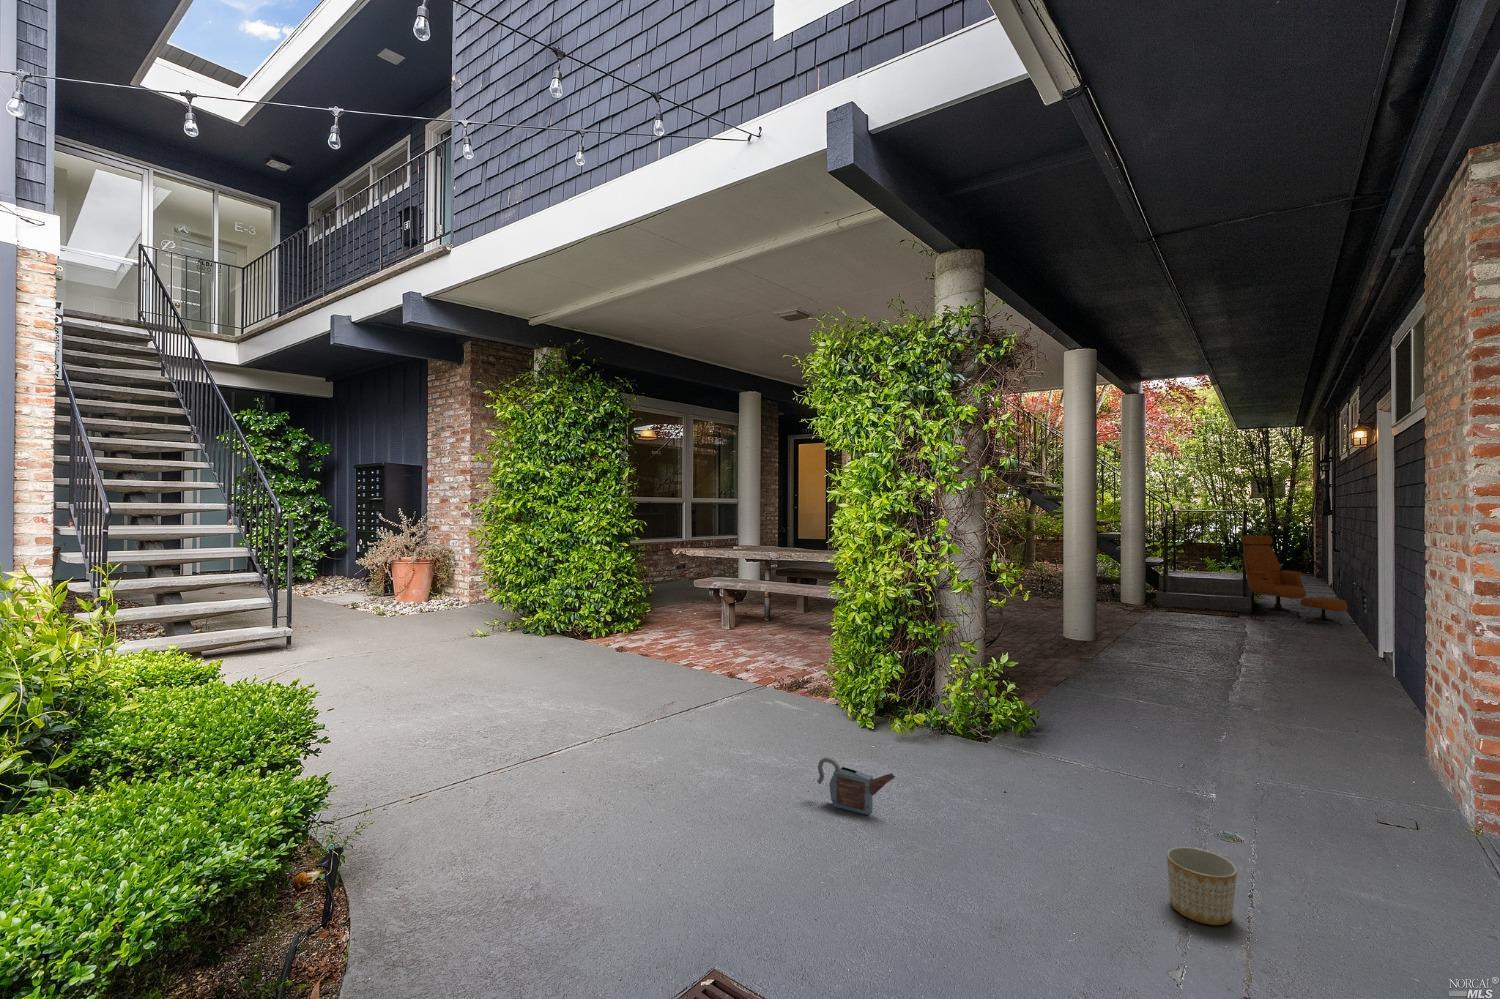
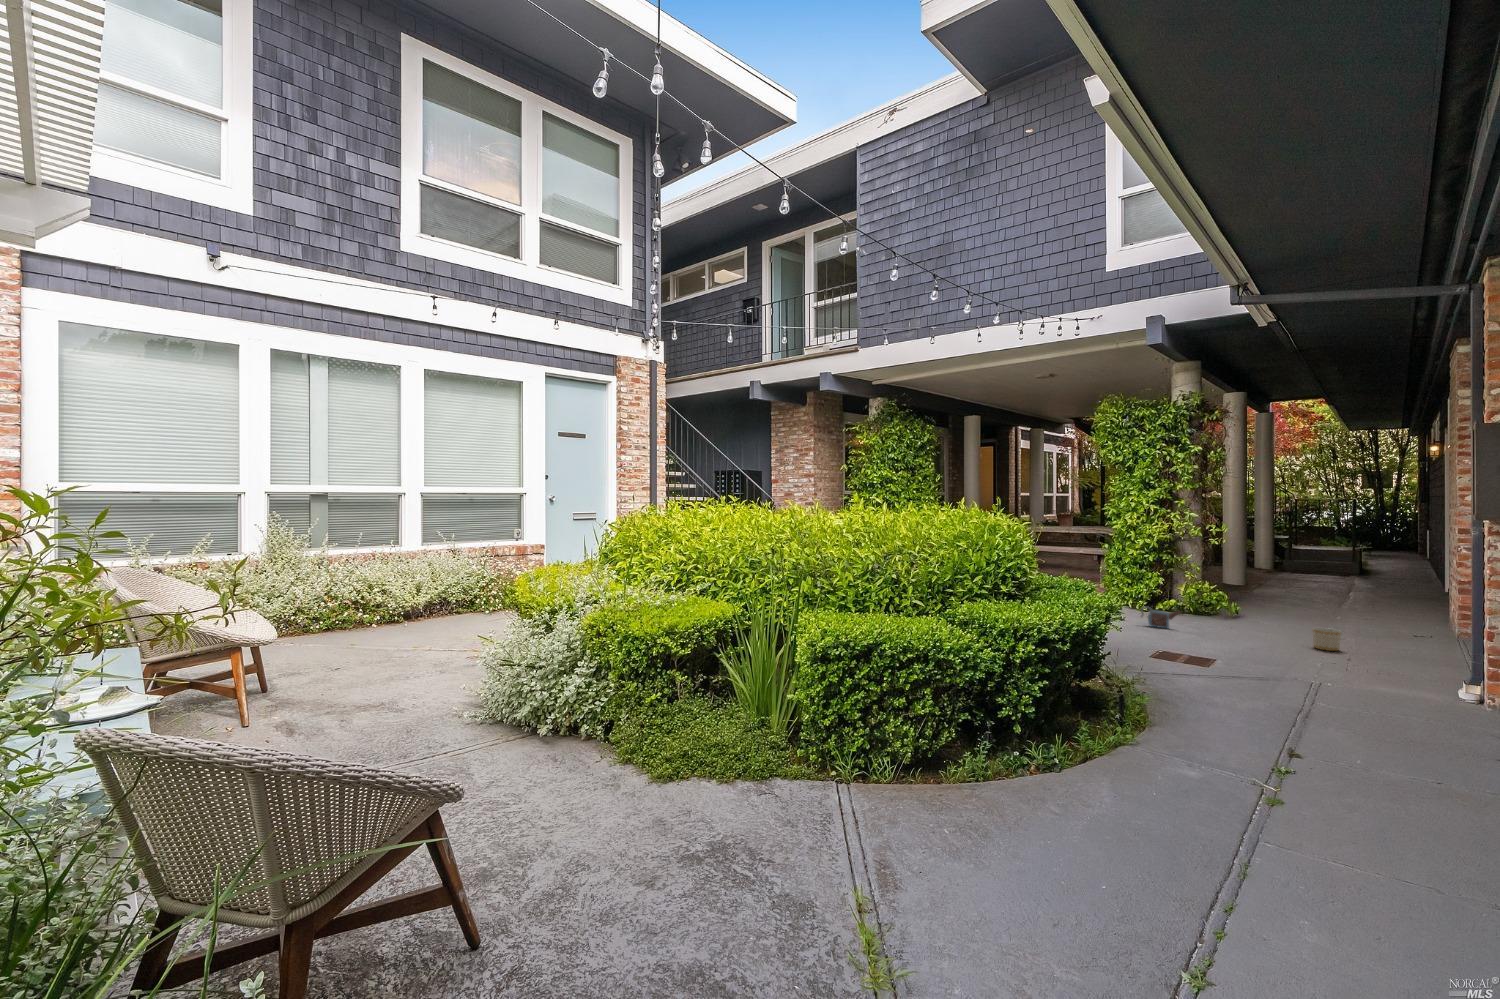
lounge chair: present [1242,535,1347,626] -> none [1351,516,1431,578]

